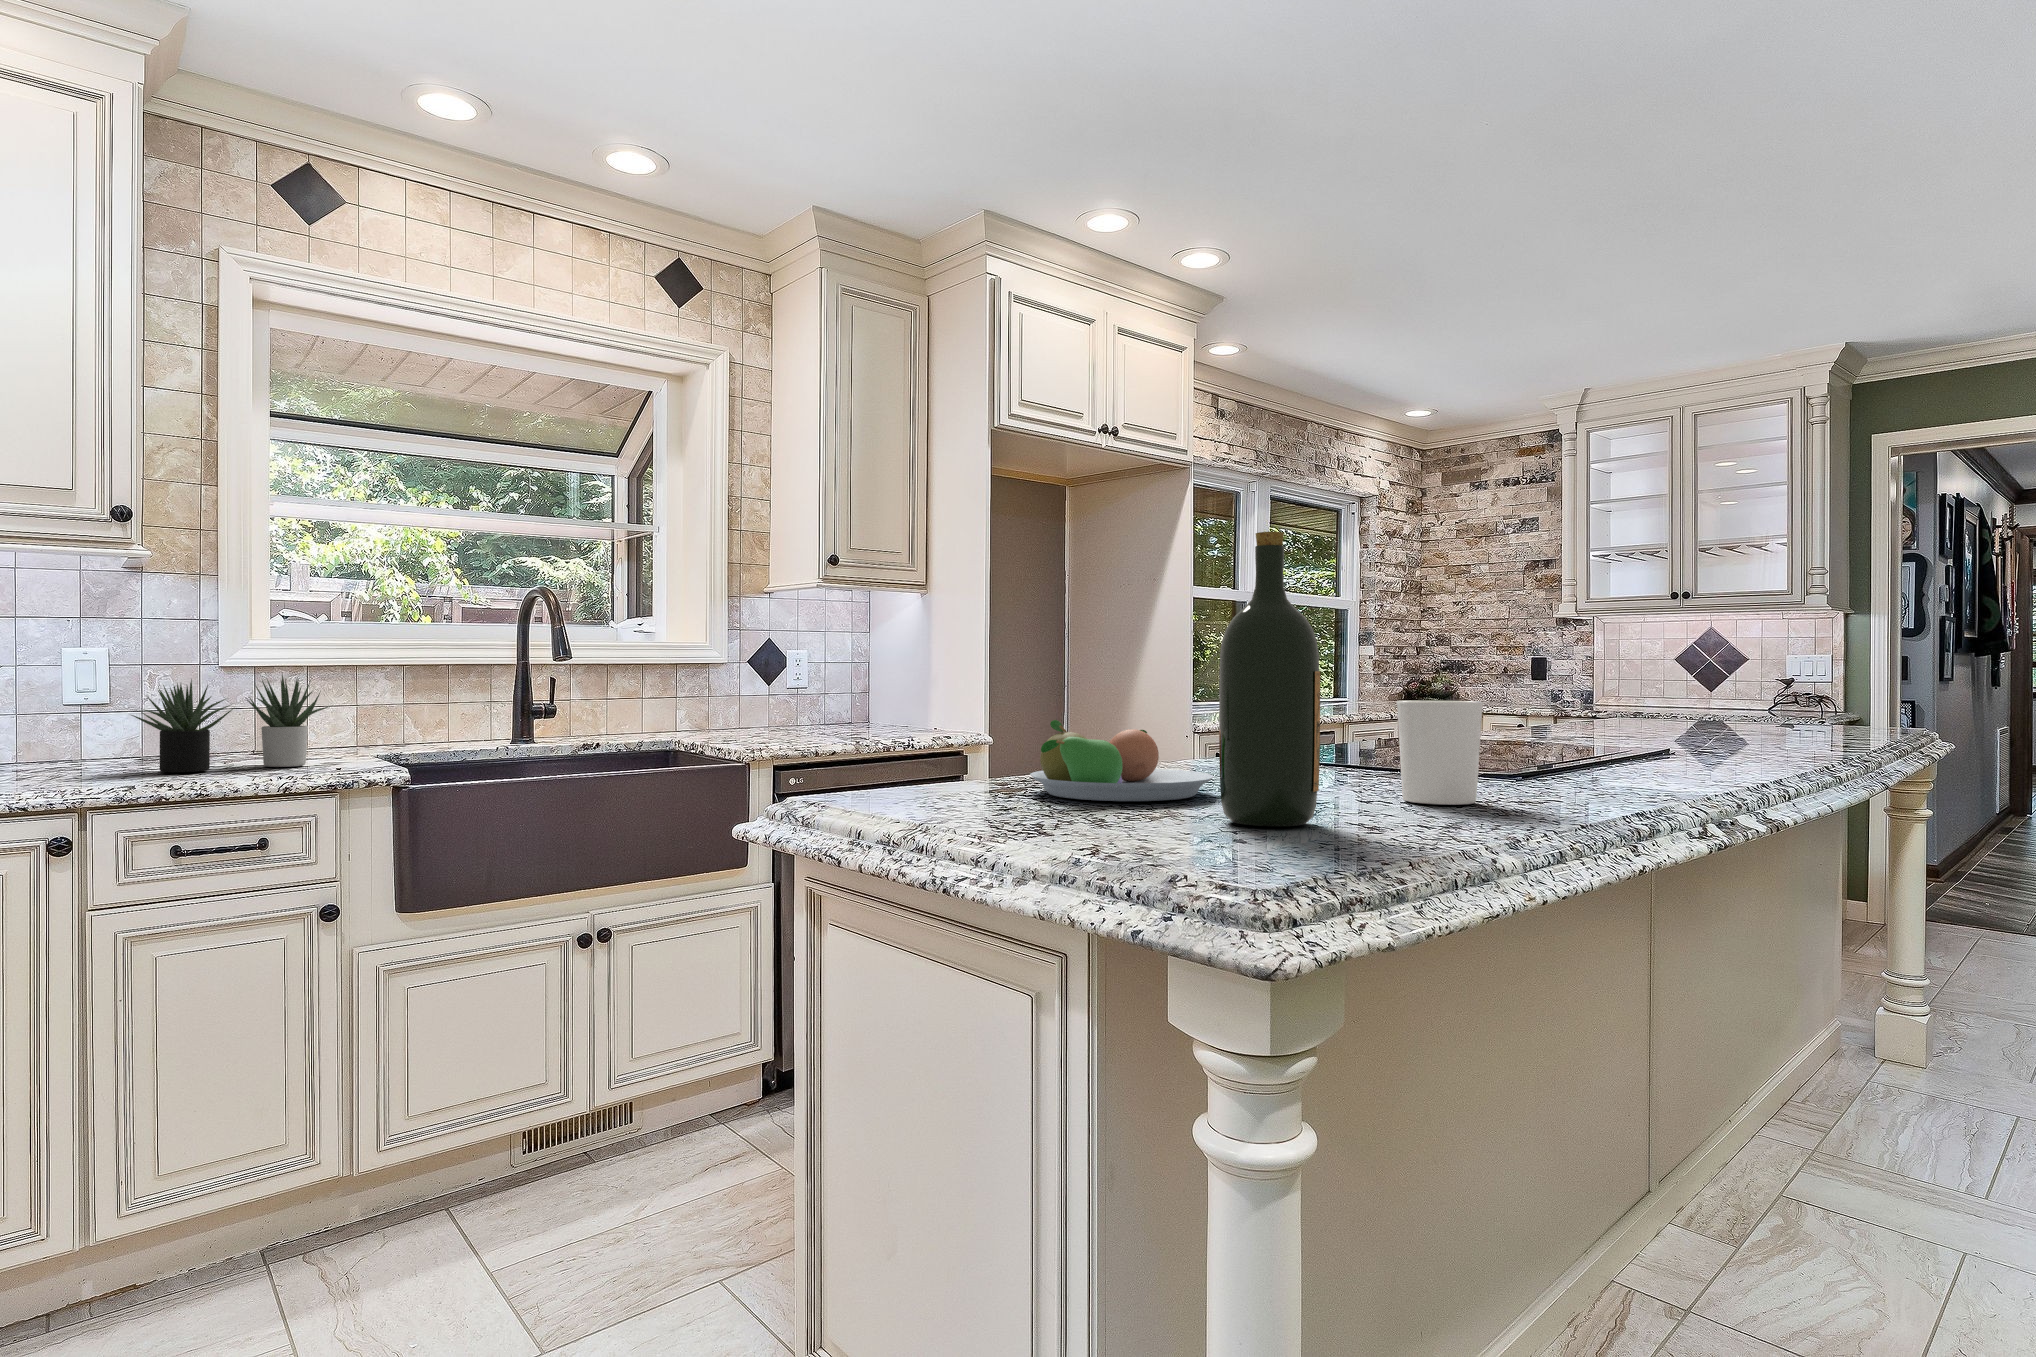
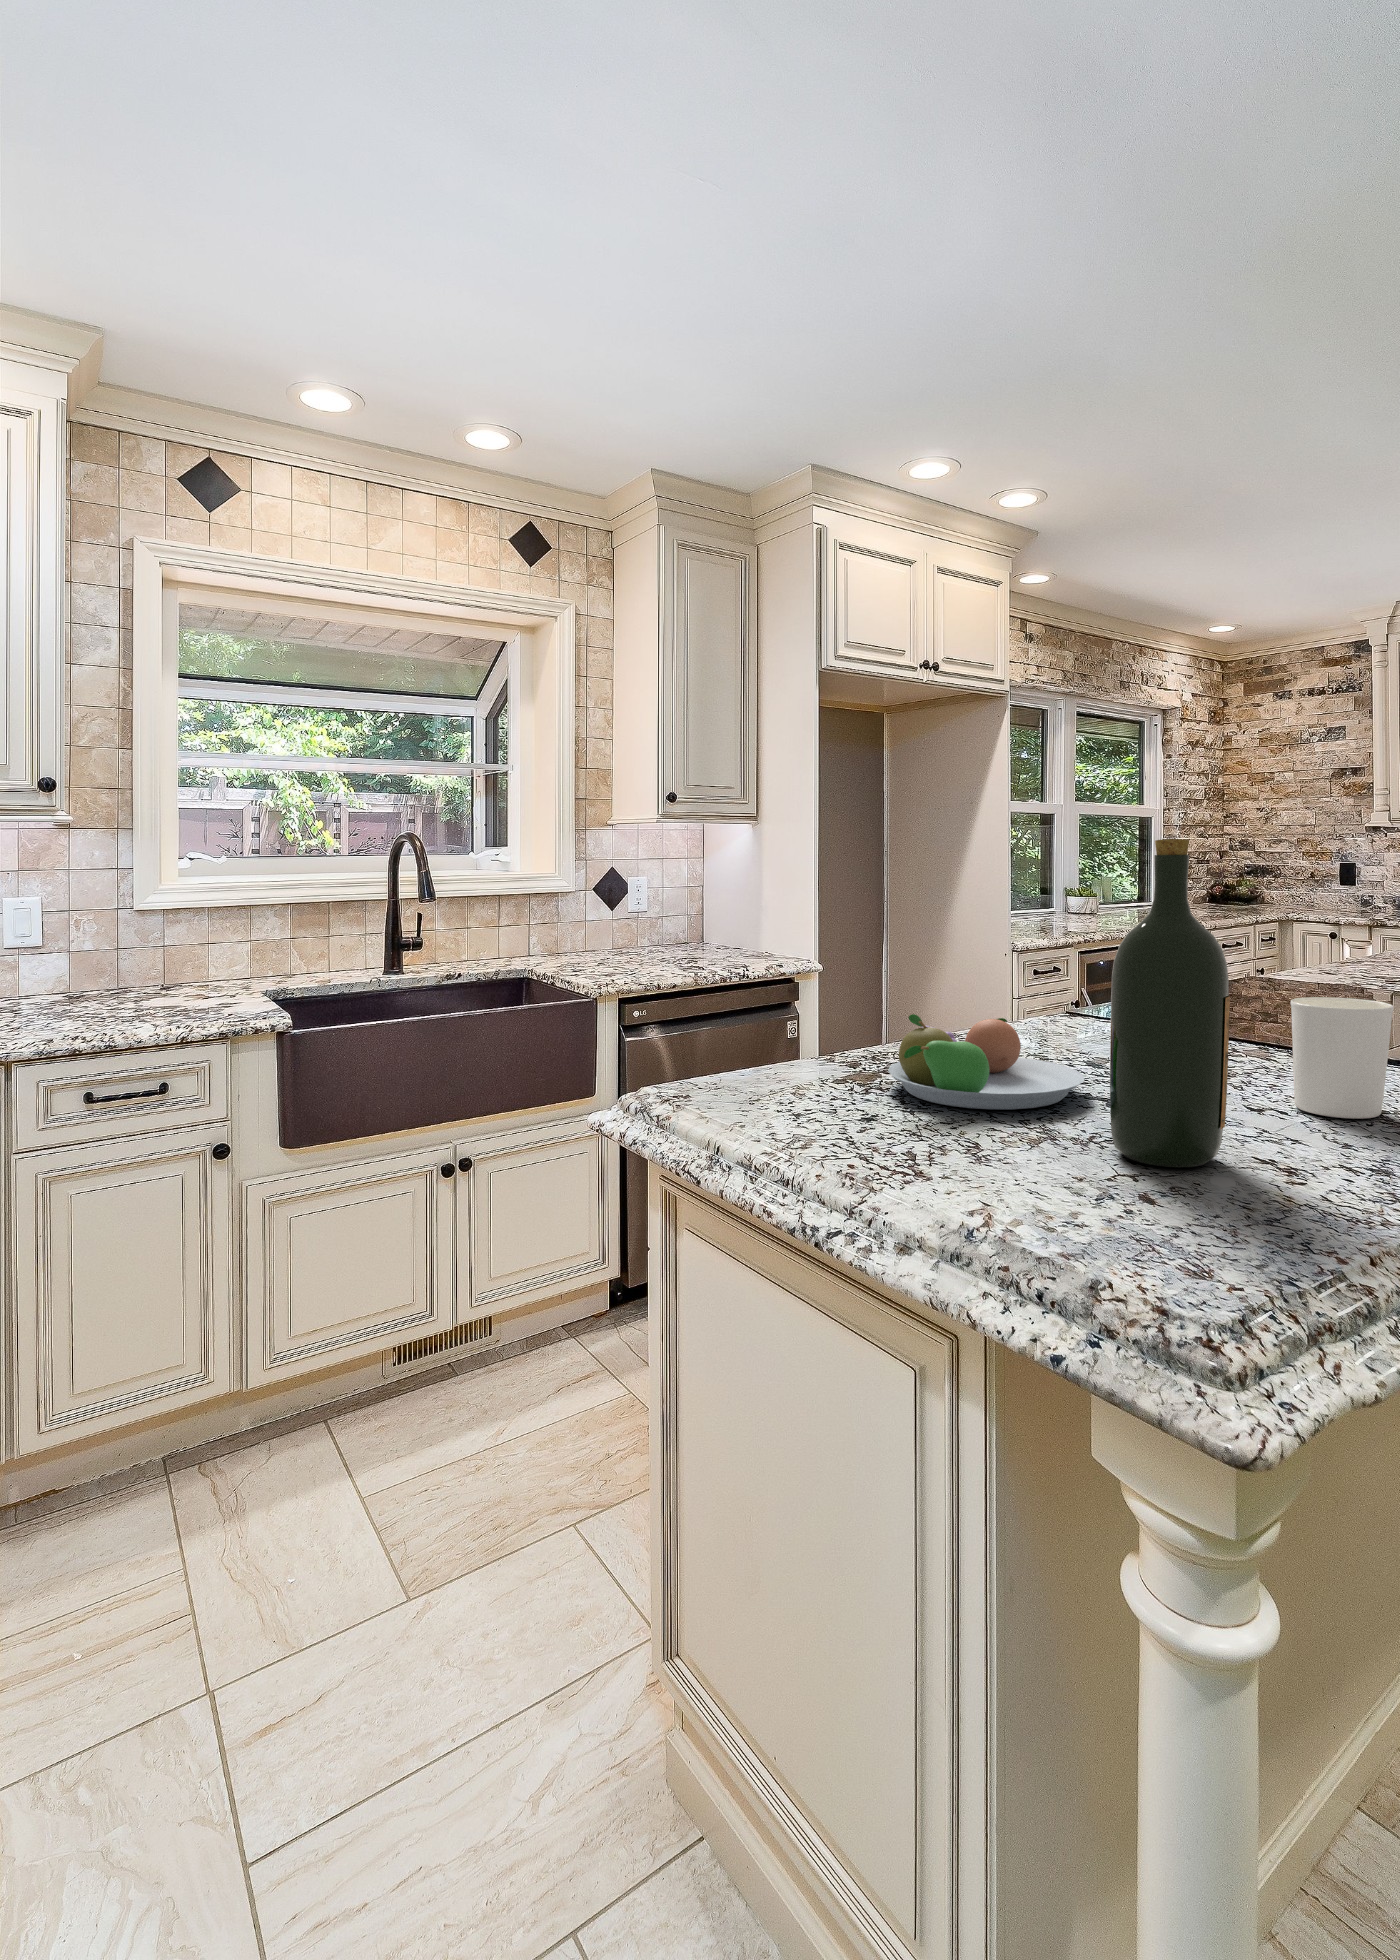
succulent plant: present [131,674,331,772] -> none [45,924,223,1020]

